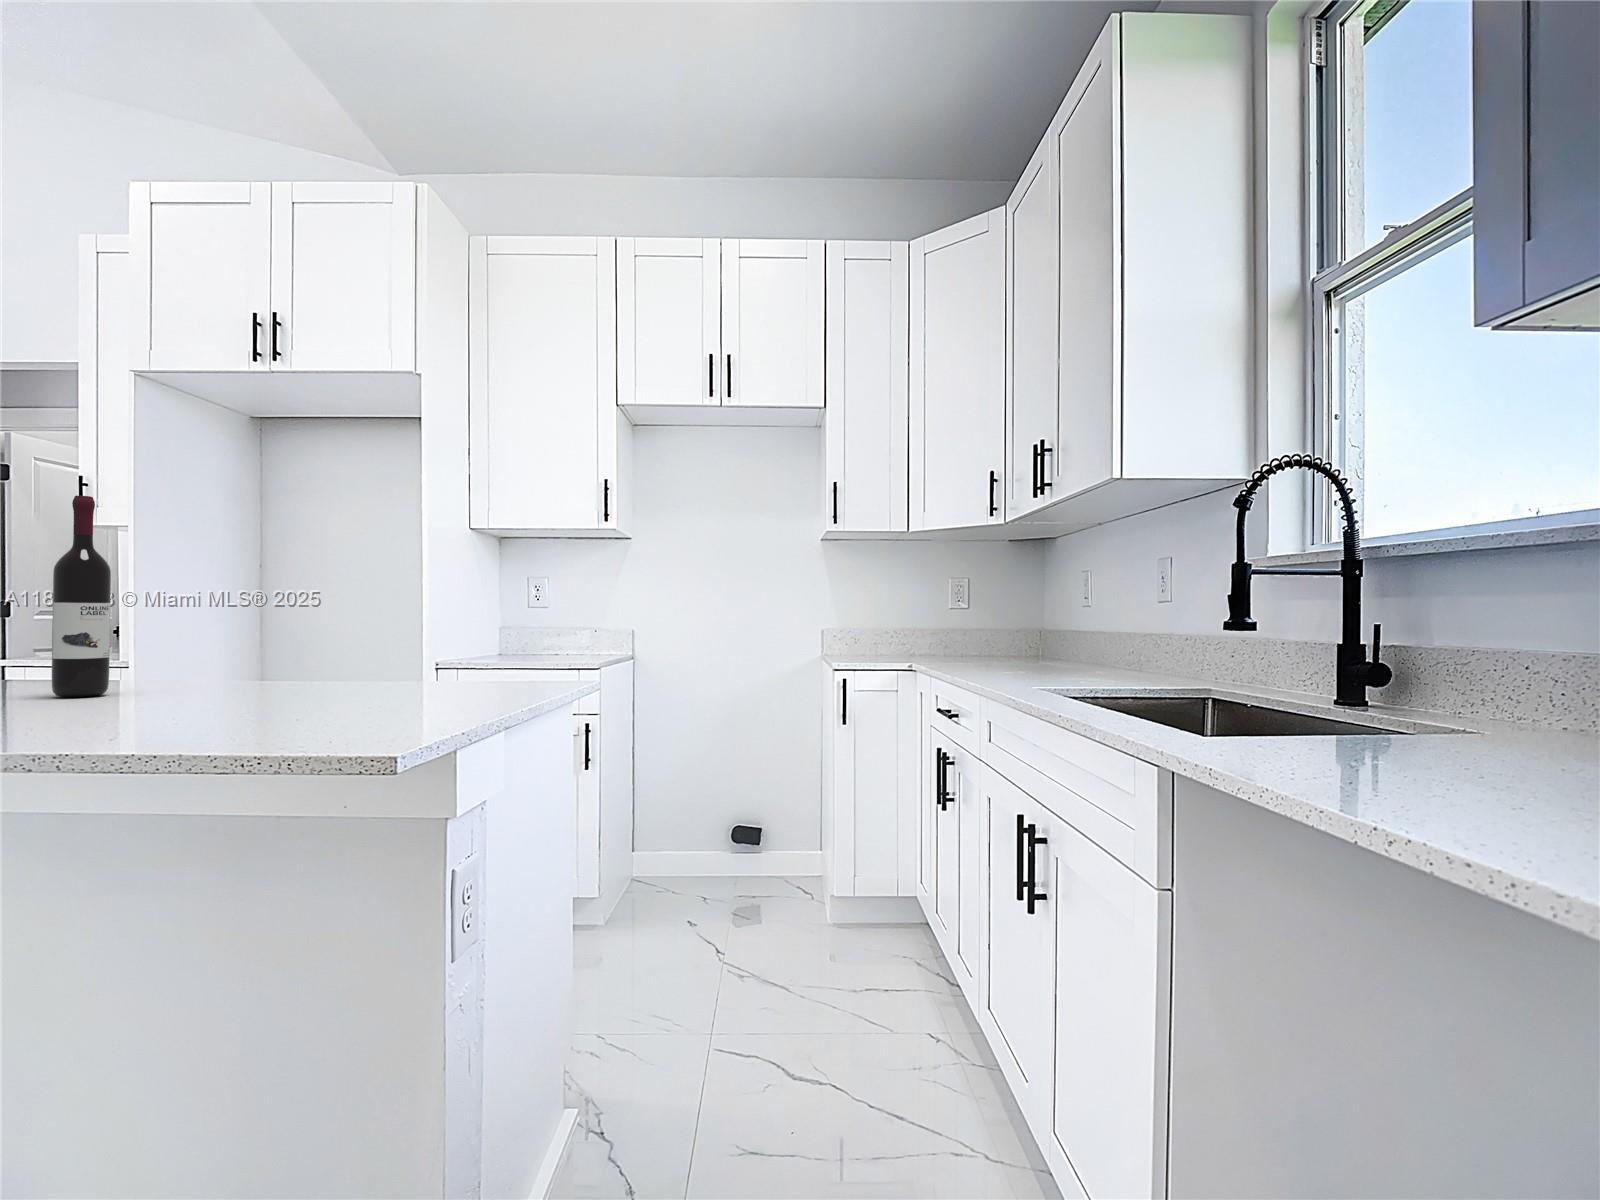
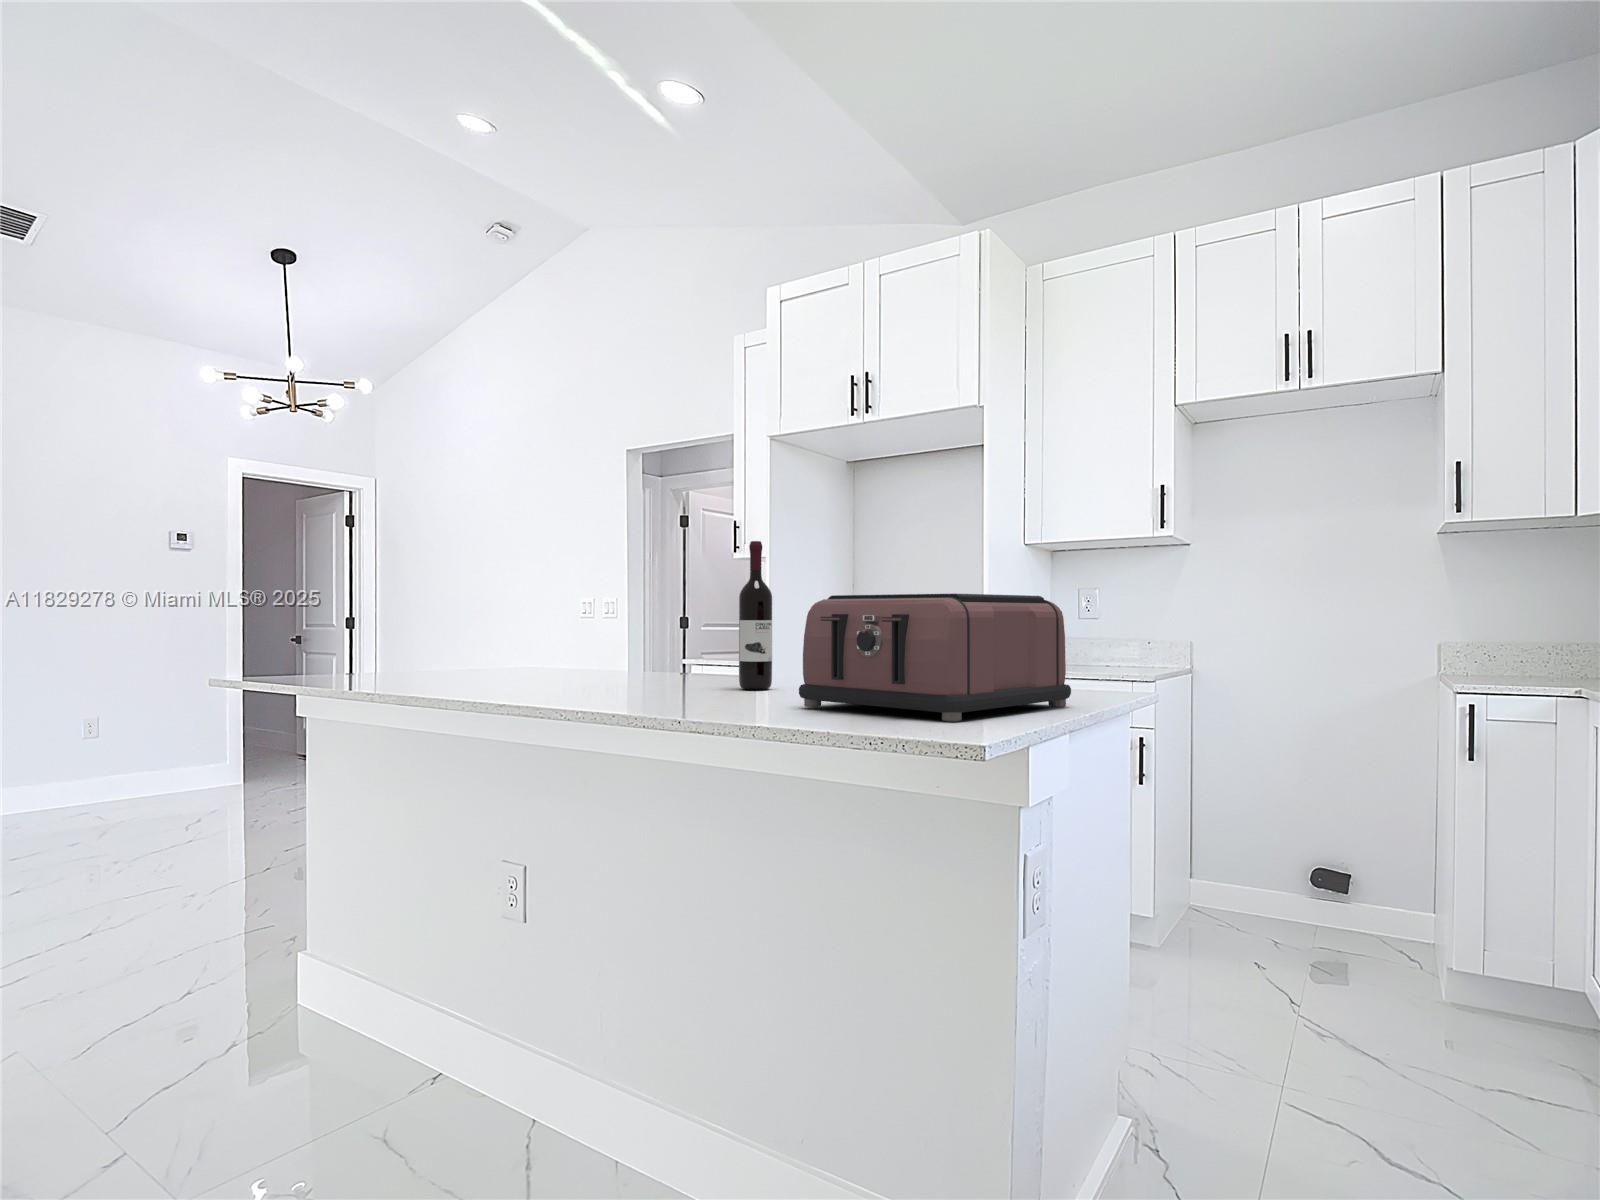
toaster: none [139,570,510,727] -> present [799,594,1071,722]

